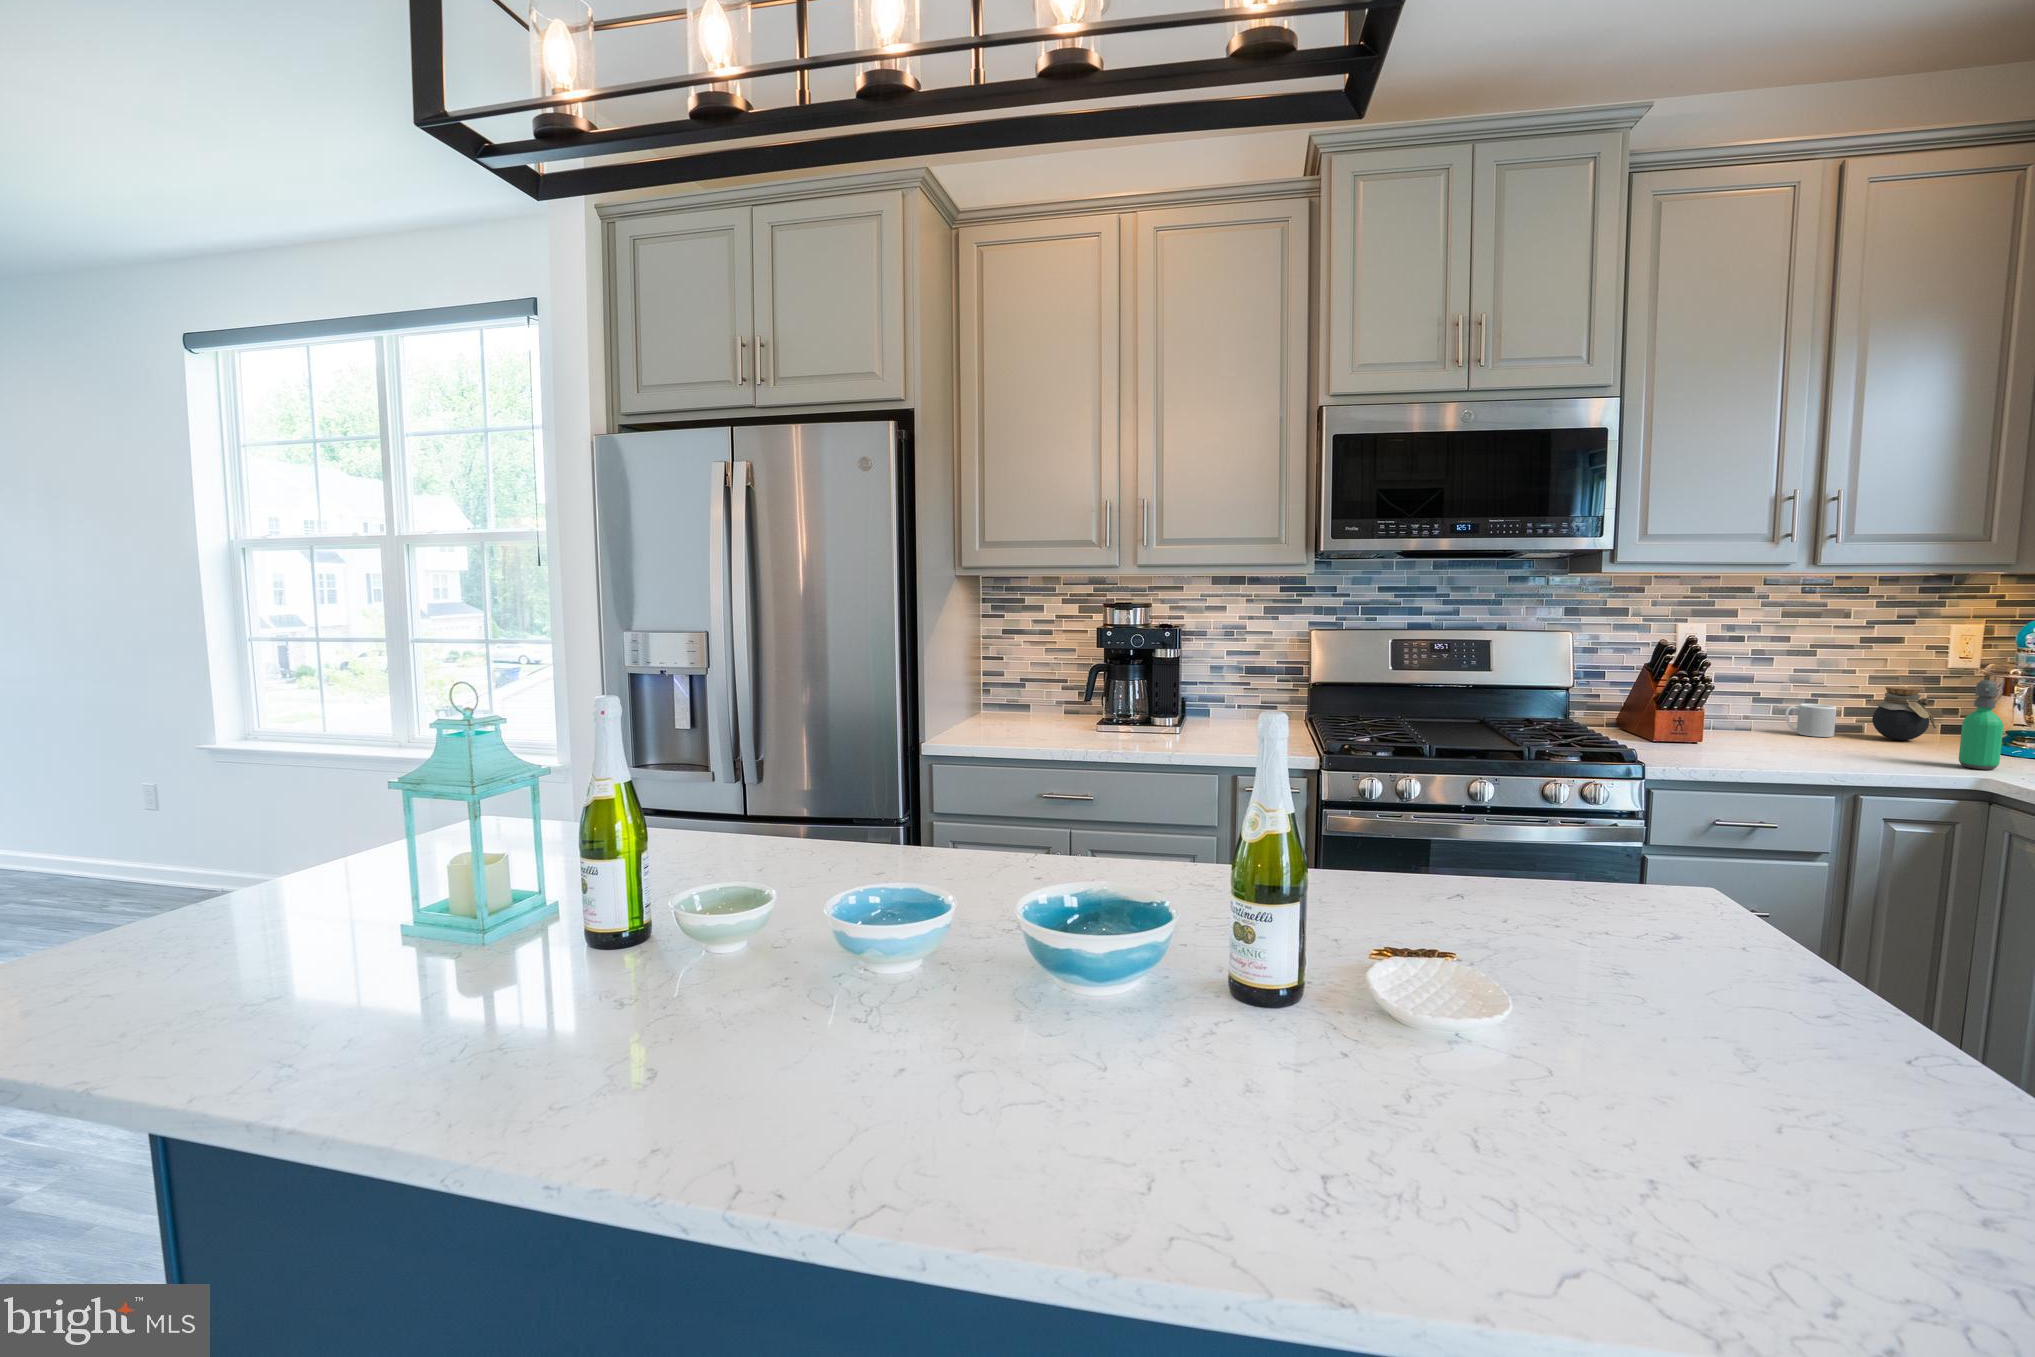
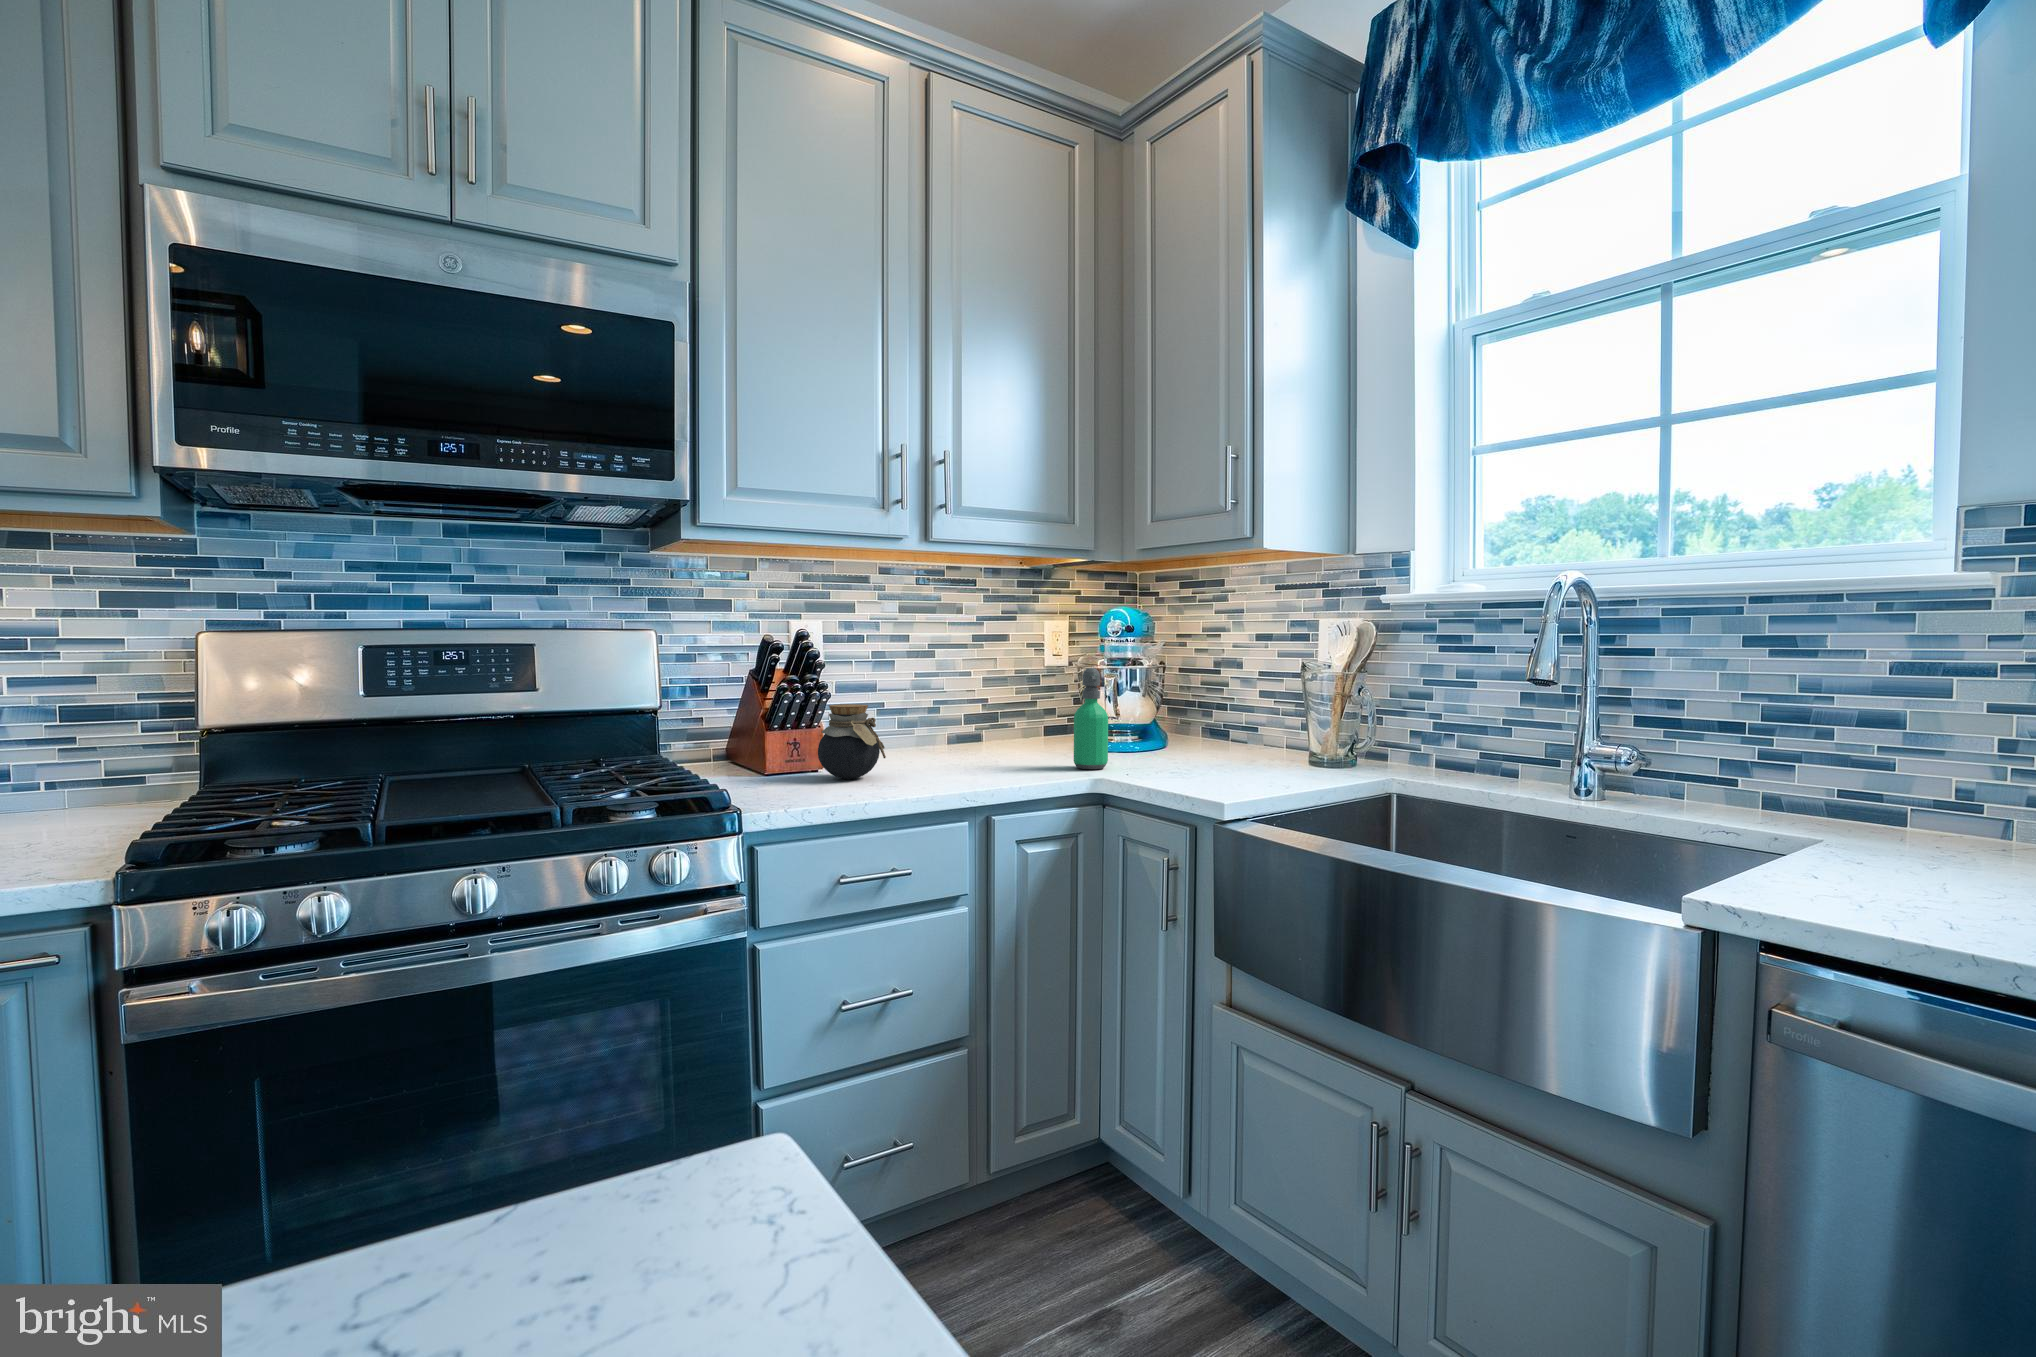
jar: present [1872,687,1936,740] -> present [818,704,886,779]
mug: present [1785,704,1836,737] -> none [909,713,957,750]

